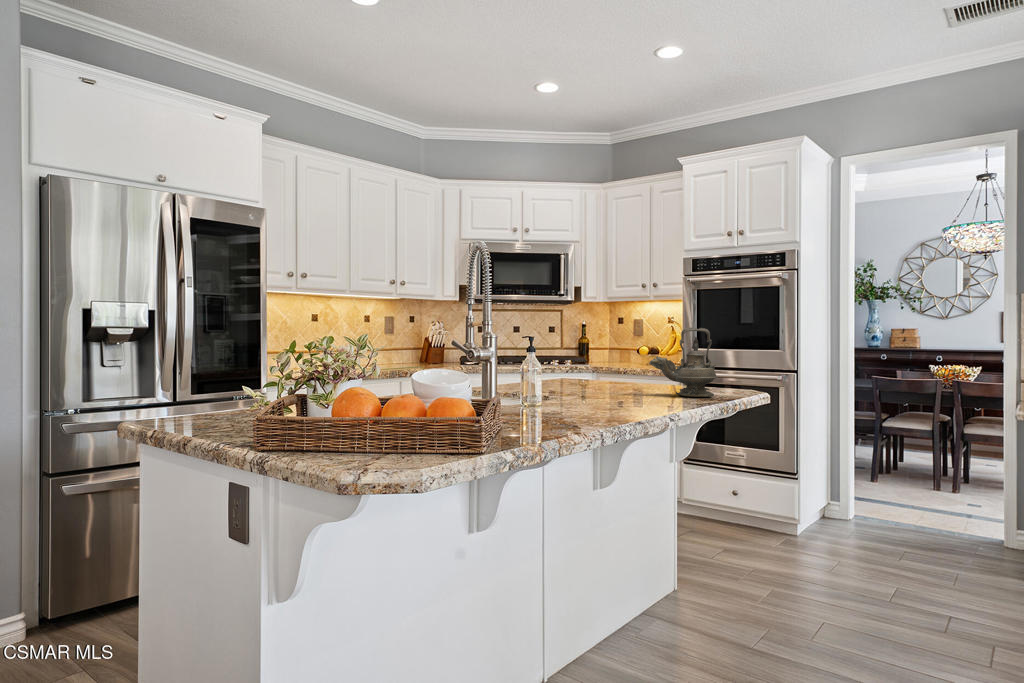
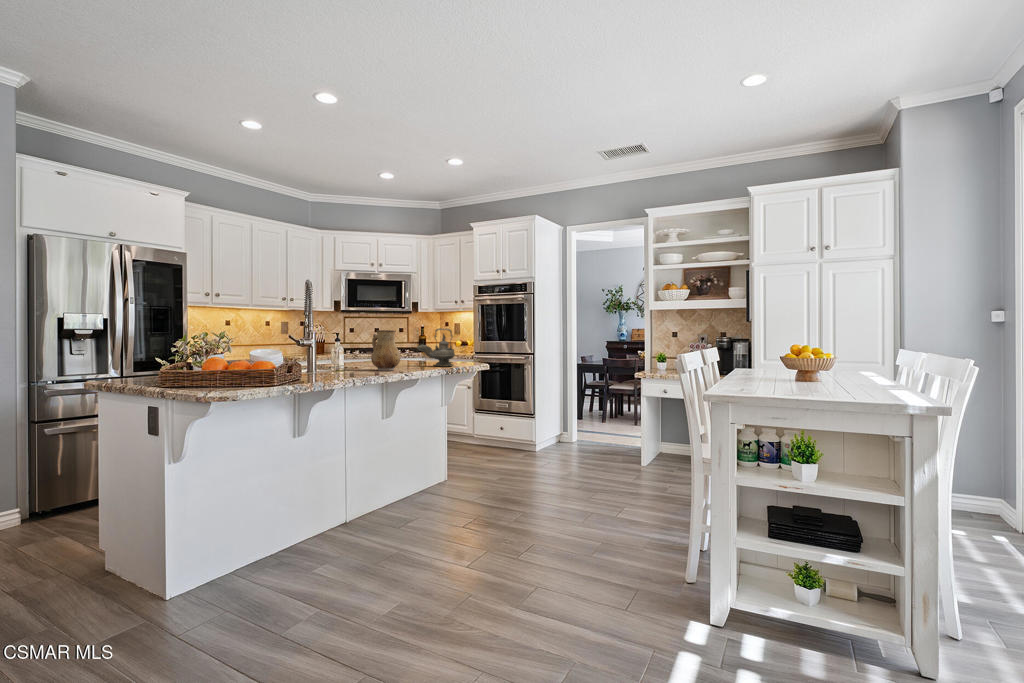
ceramic pitcher: none [592,331,649,408] -> present [371,330,401,371]

